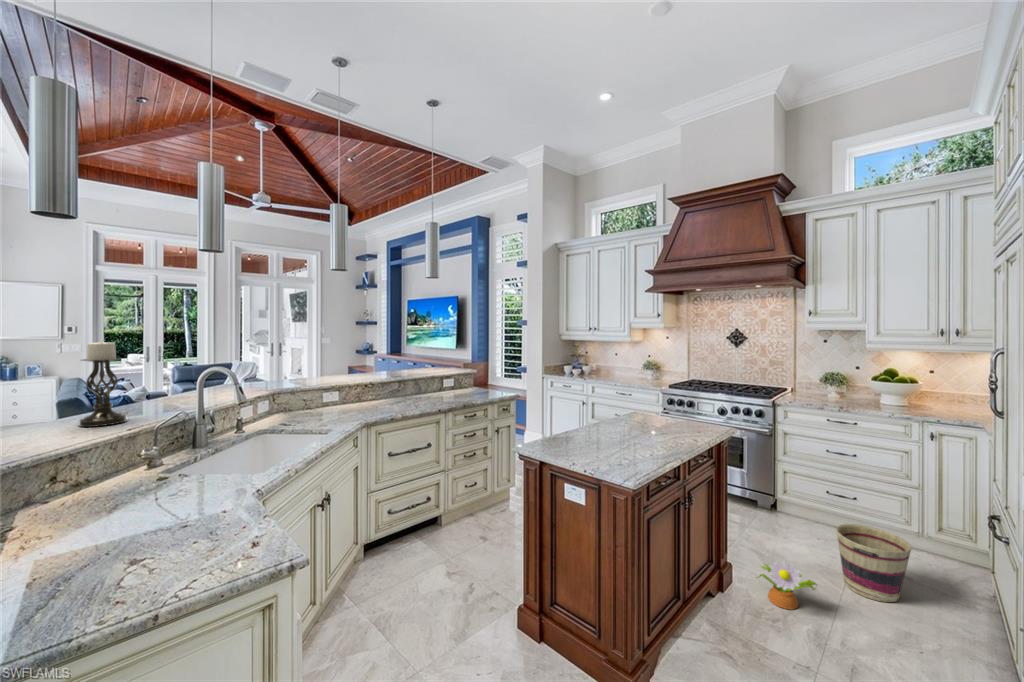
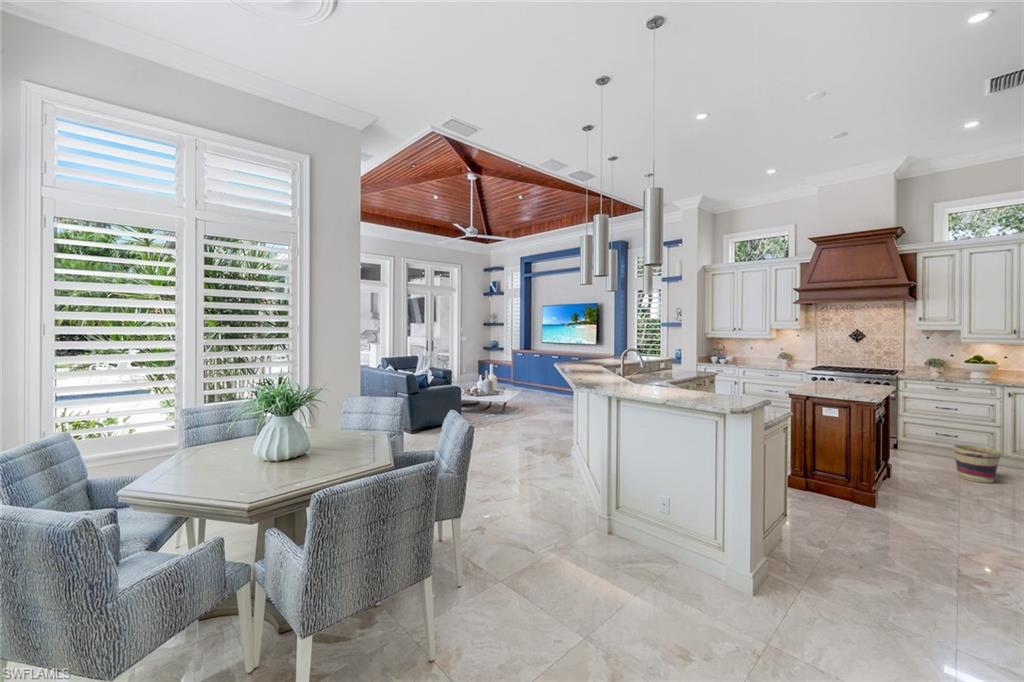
candle holder: present [78,340,127,427] -> none [580,333,598,376]
decorative plant: present [756,560,816,610] -> none [909,457,948,485]

